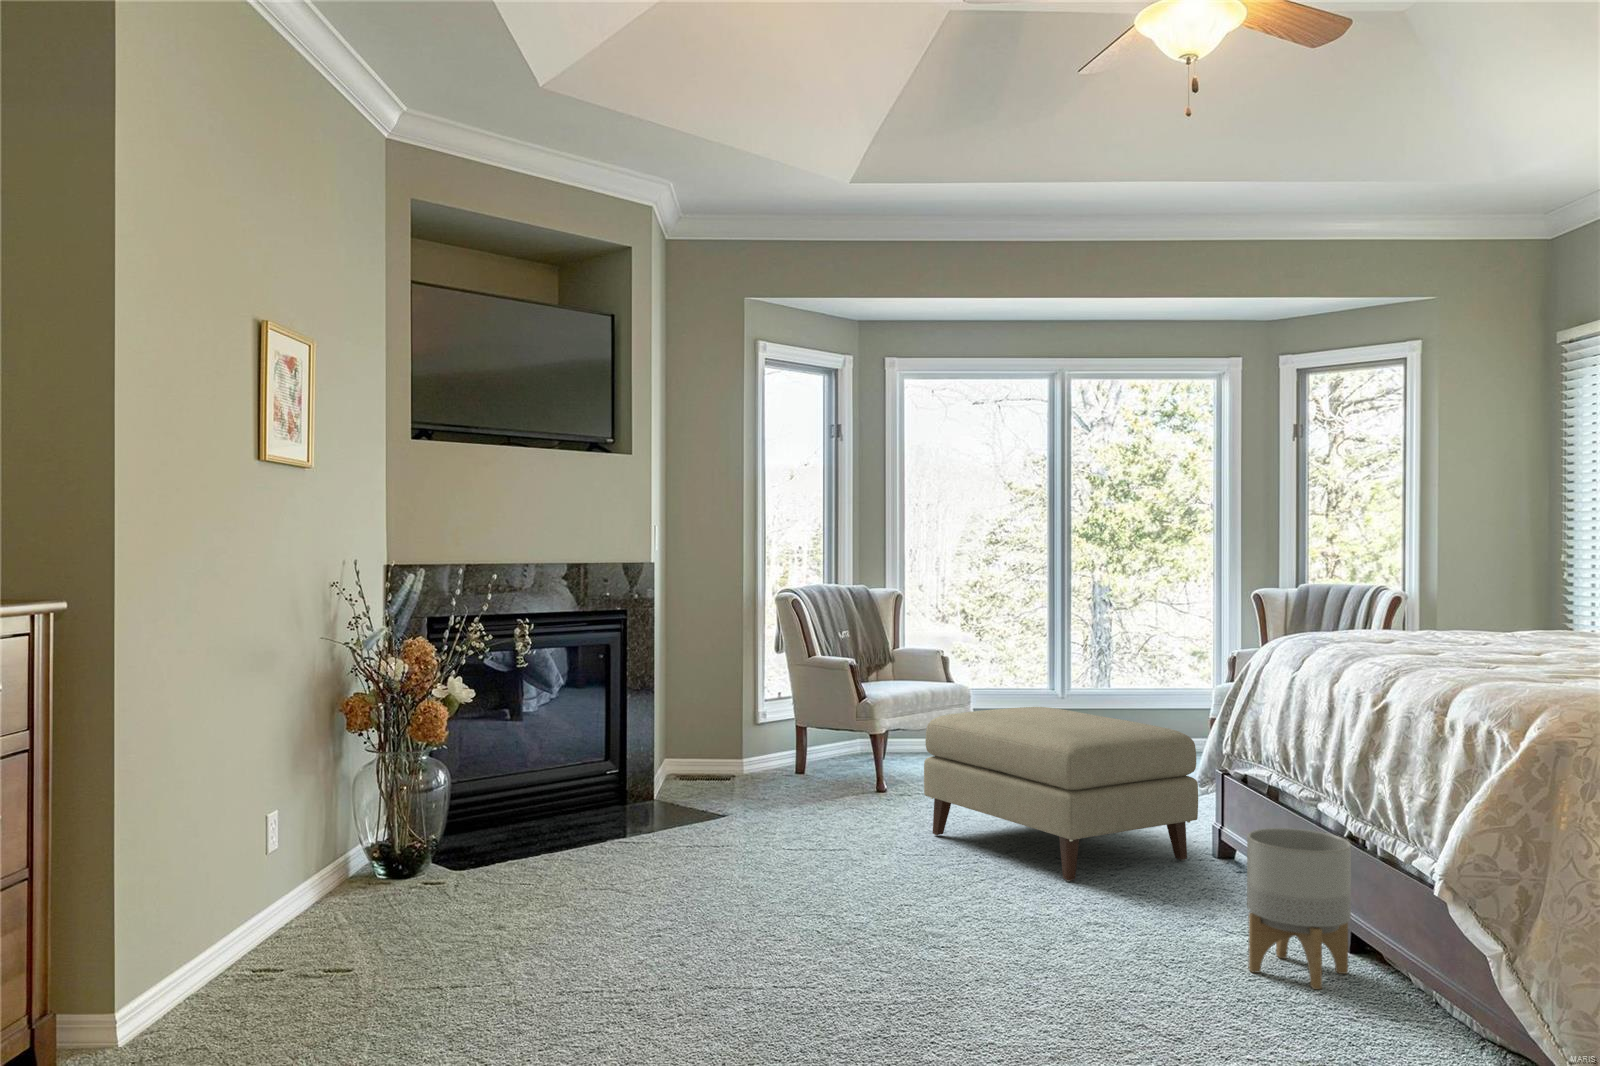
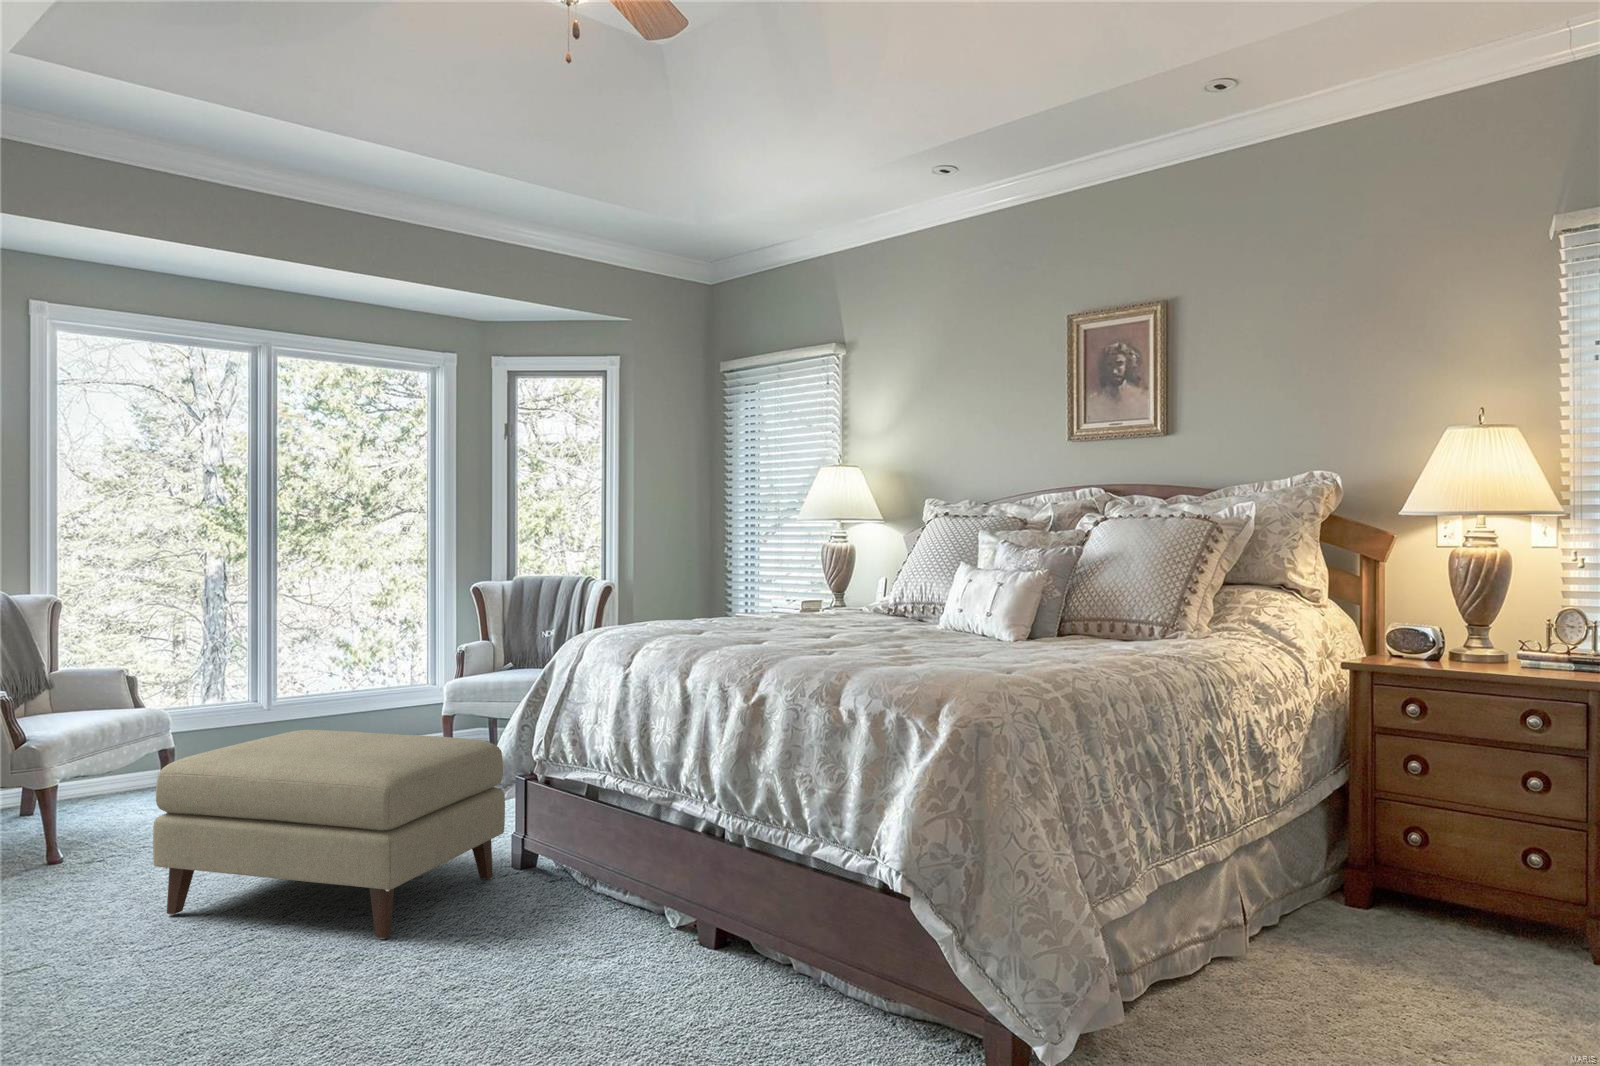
planter: present [1247,828,1351,989] -> none [638,834,738,1003]

